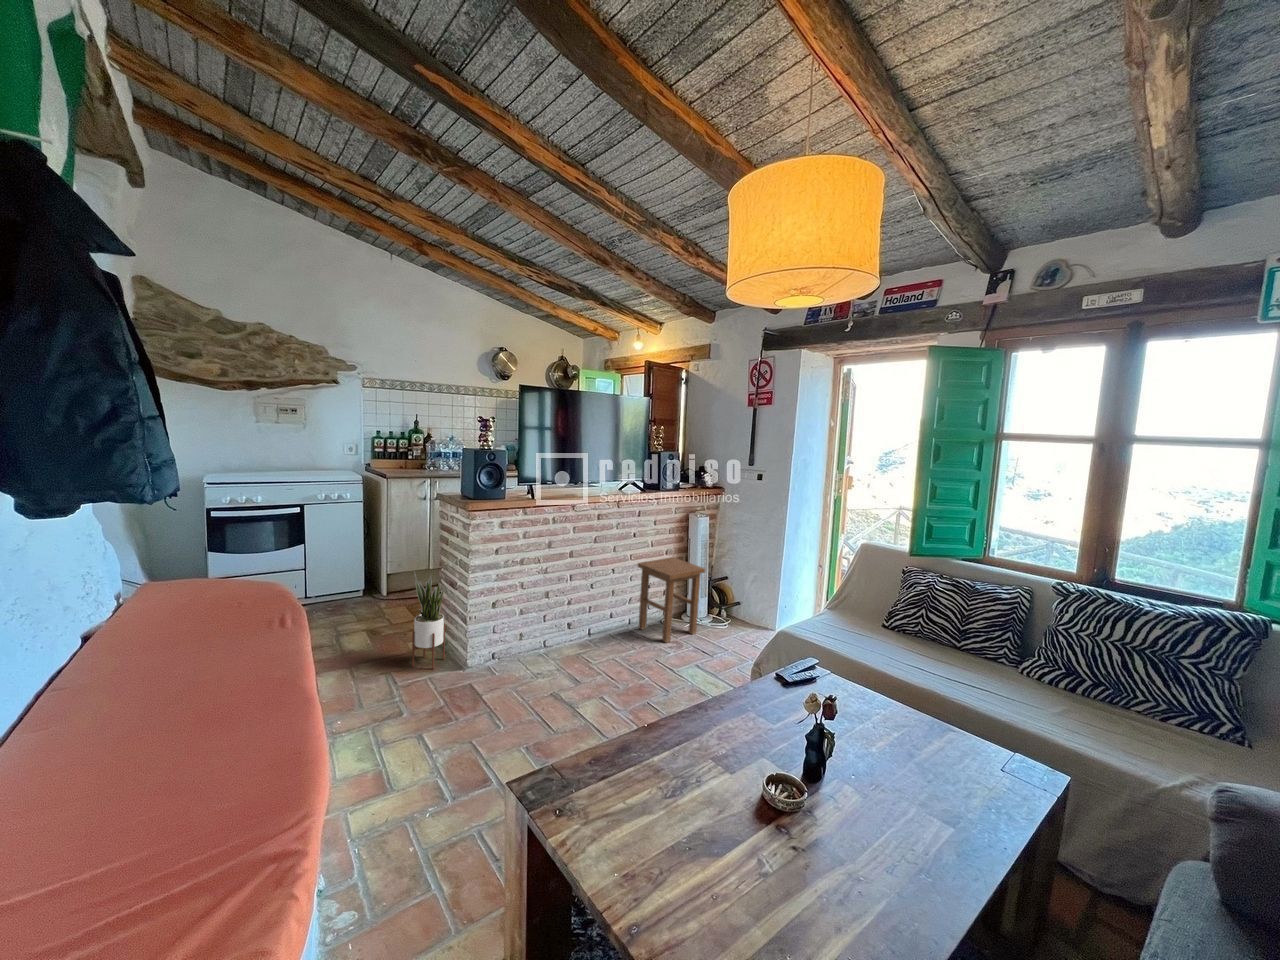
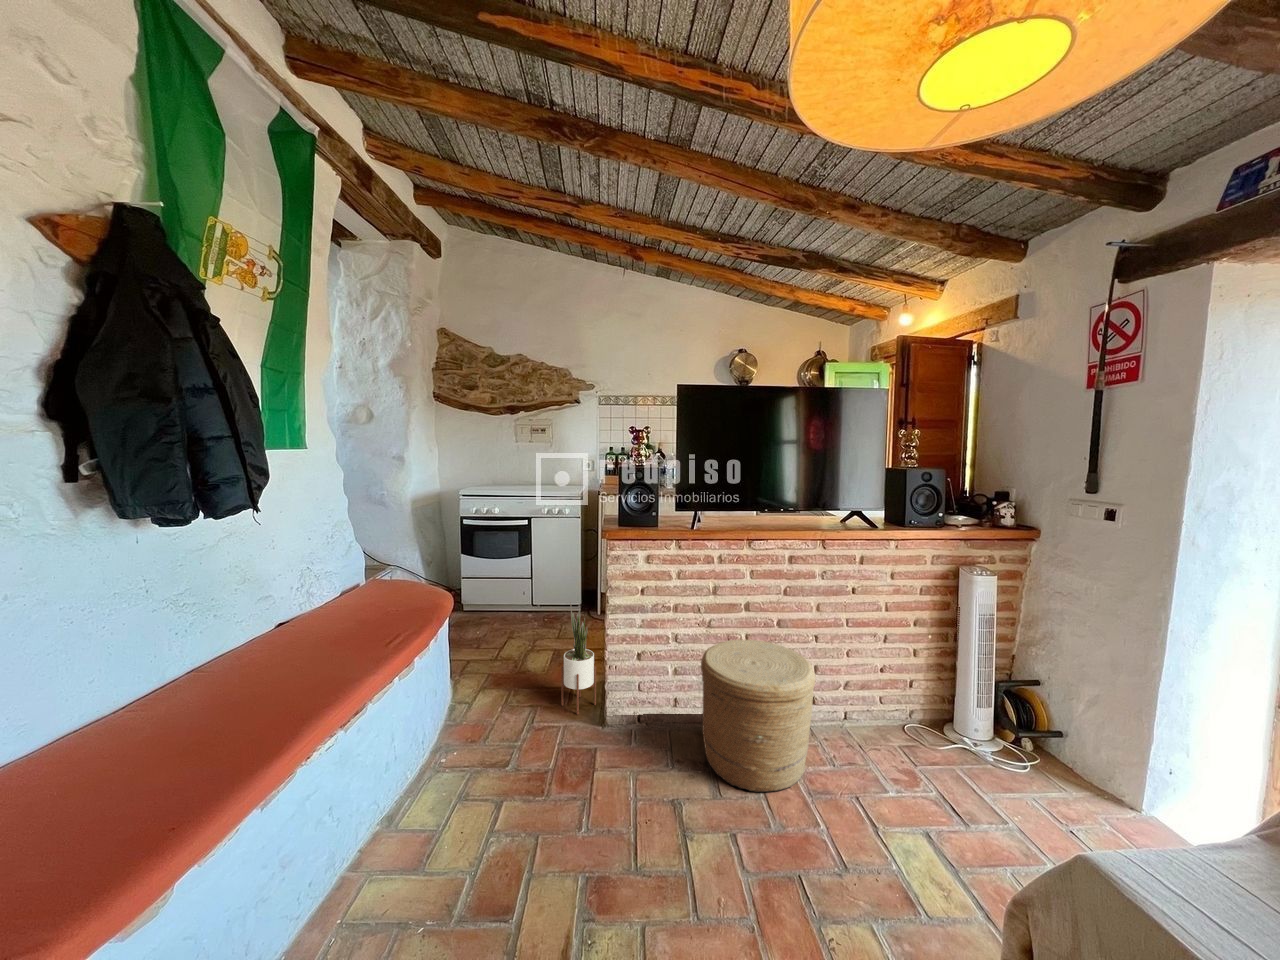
stool: present [638,557,705,643] -> none [855,632,972,769]
woven basket: none [551,577,632,677] -> present [701,640,815,792]

